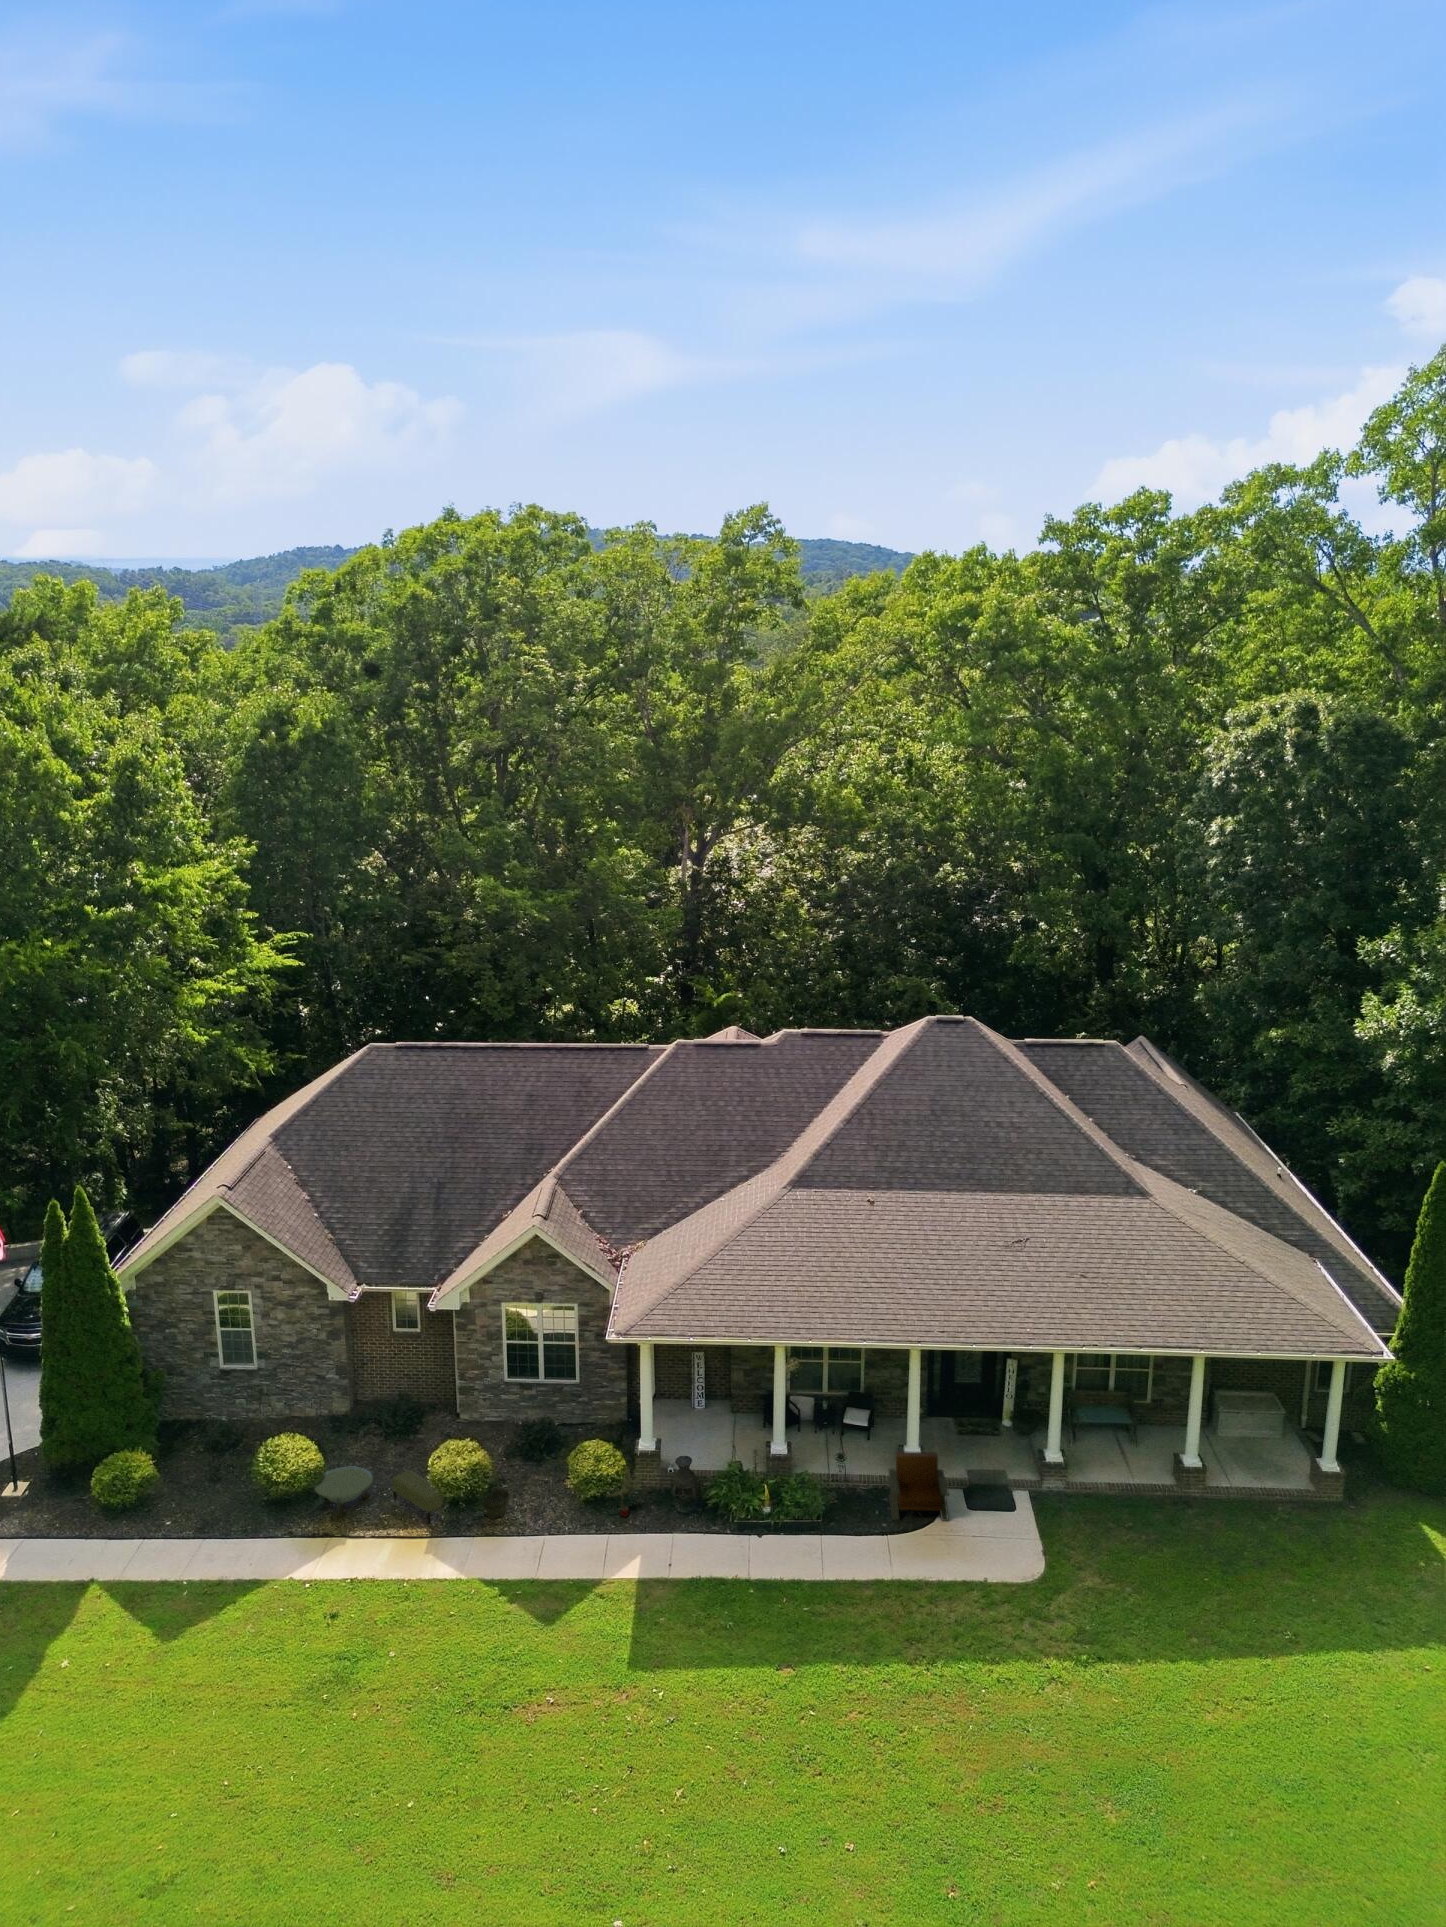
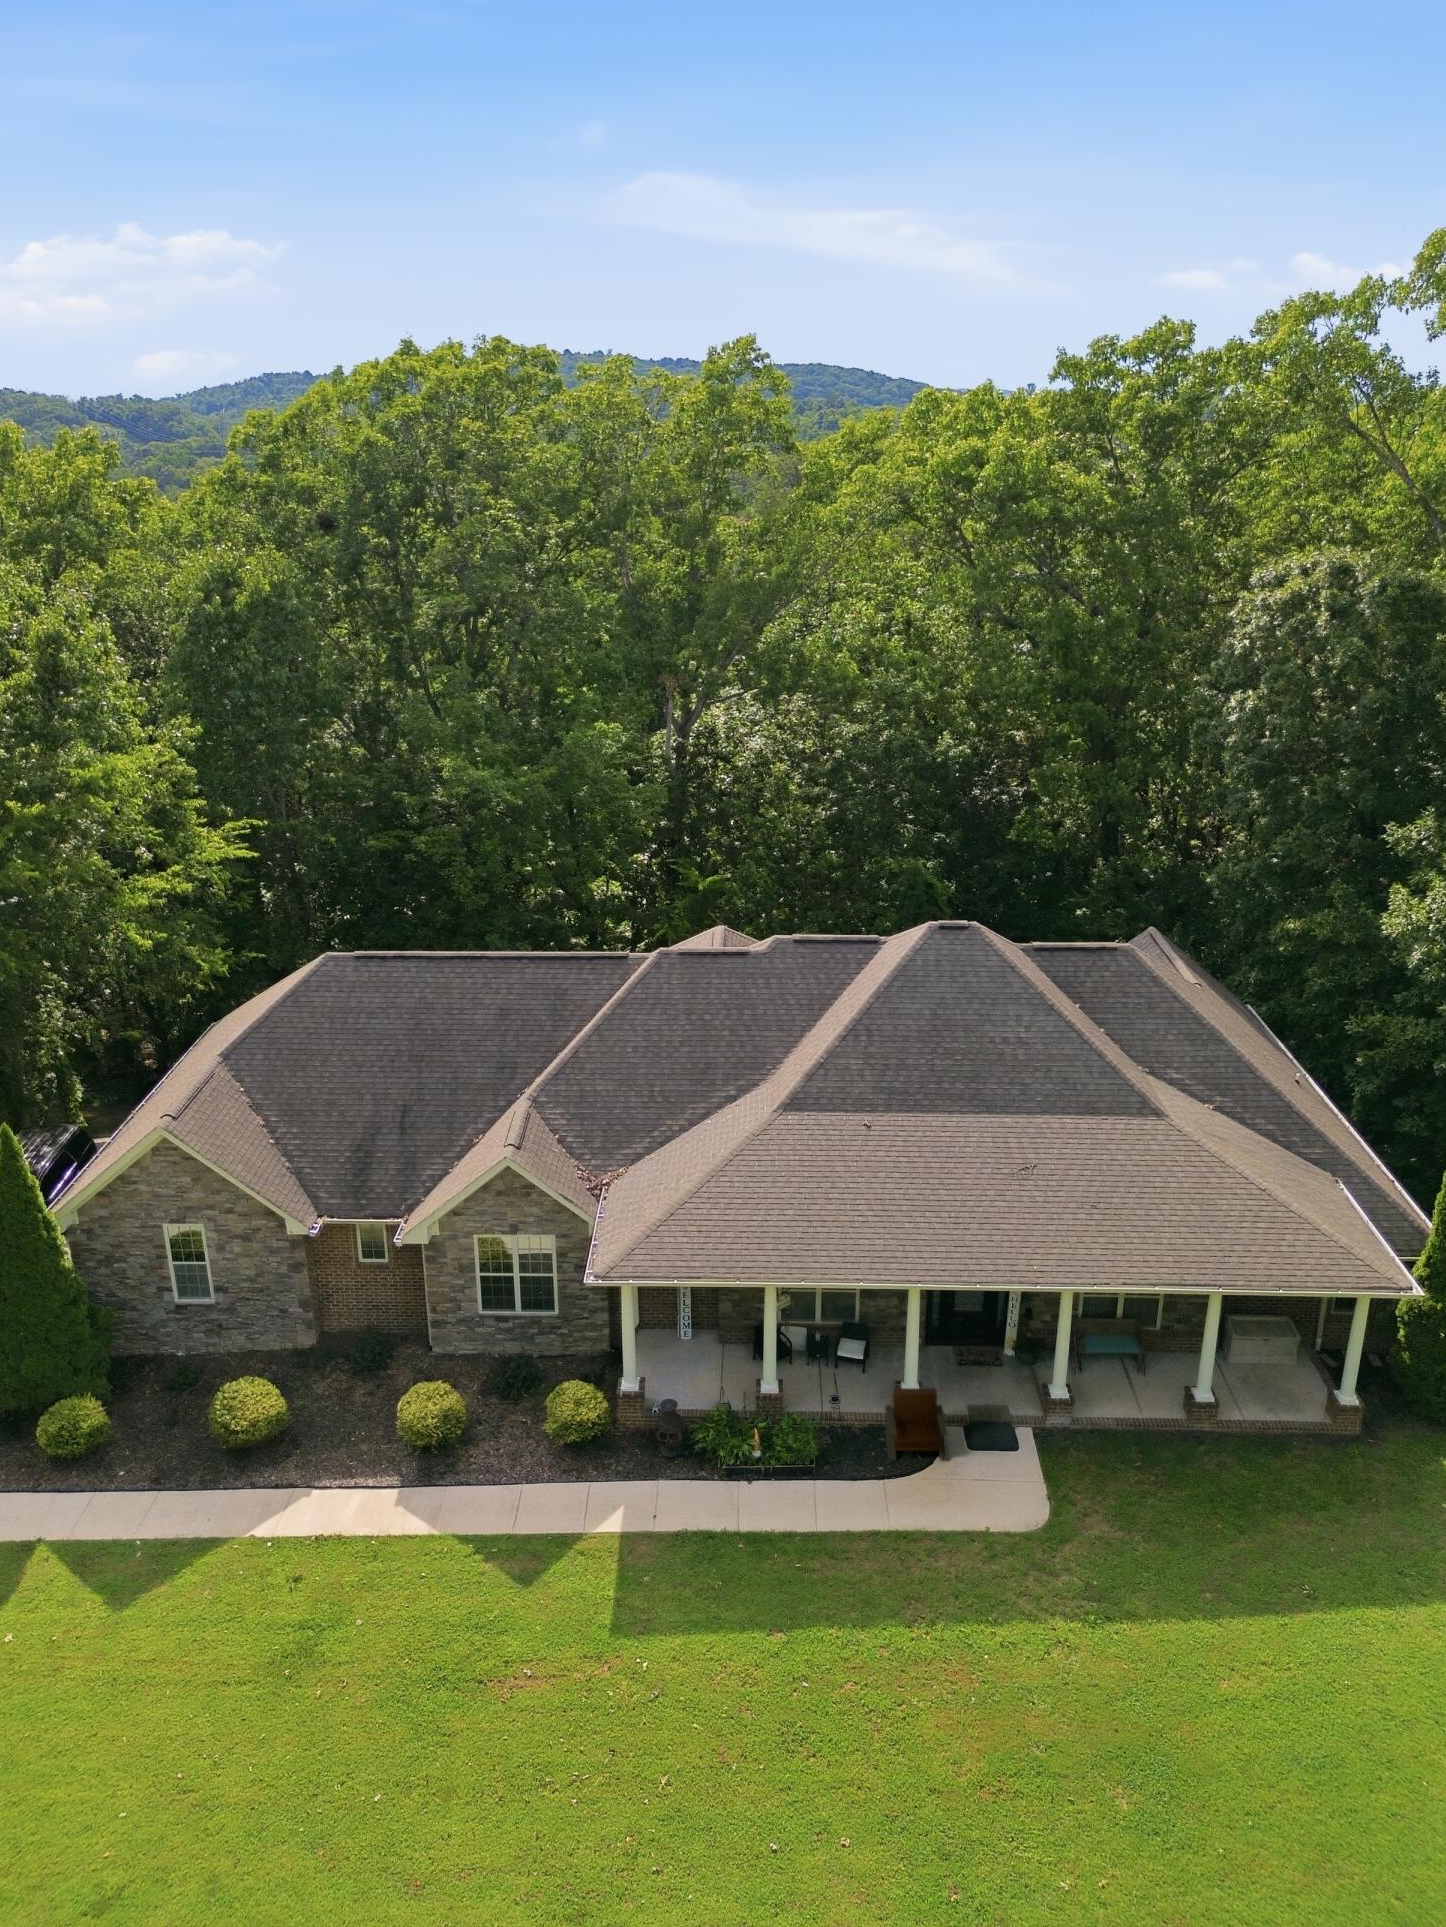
round table: present [315,1467,373,1518] -> none [277,1409,340,1467]
bench: present [393,1470,444,1523] -> none [360,1413,418,1473]
potted tree: present [606,1471,641,1517] -> none [586,1412,626,1462]
wooden bucket: present [482,1488,509,1519] -> none [455,1432,485,1465]

